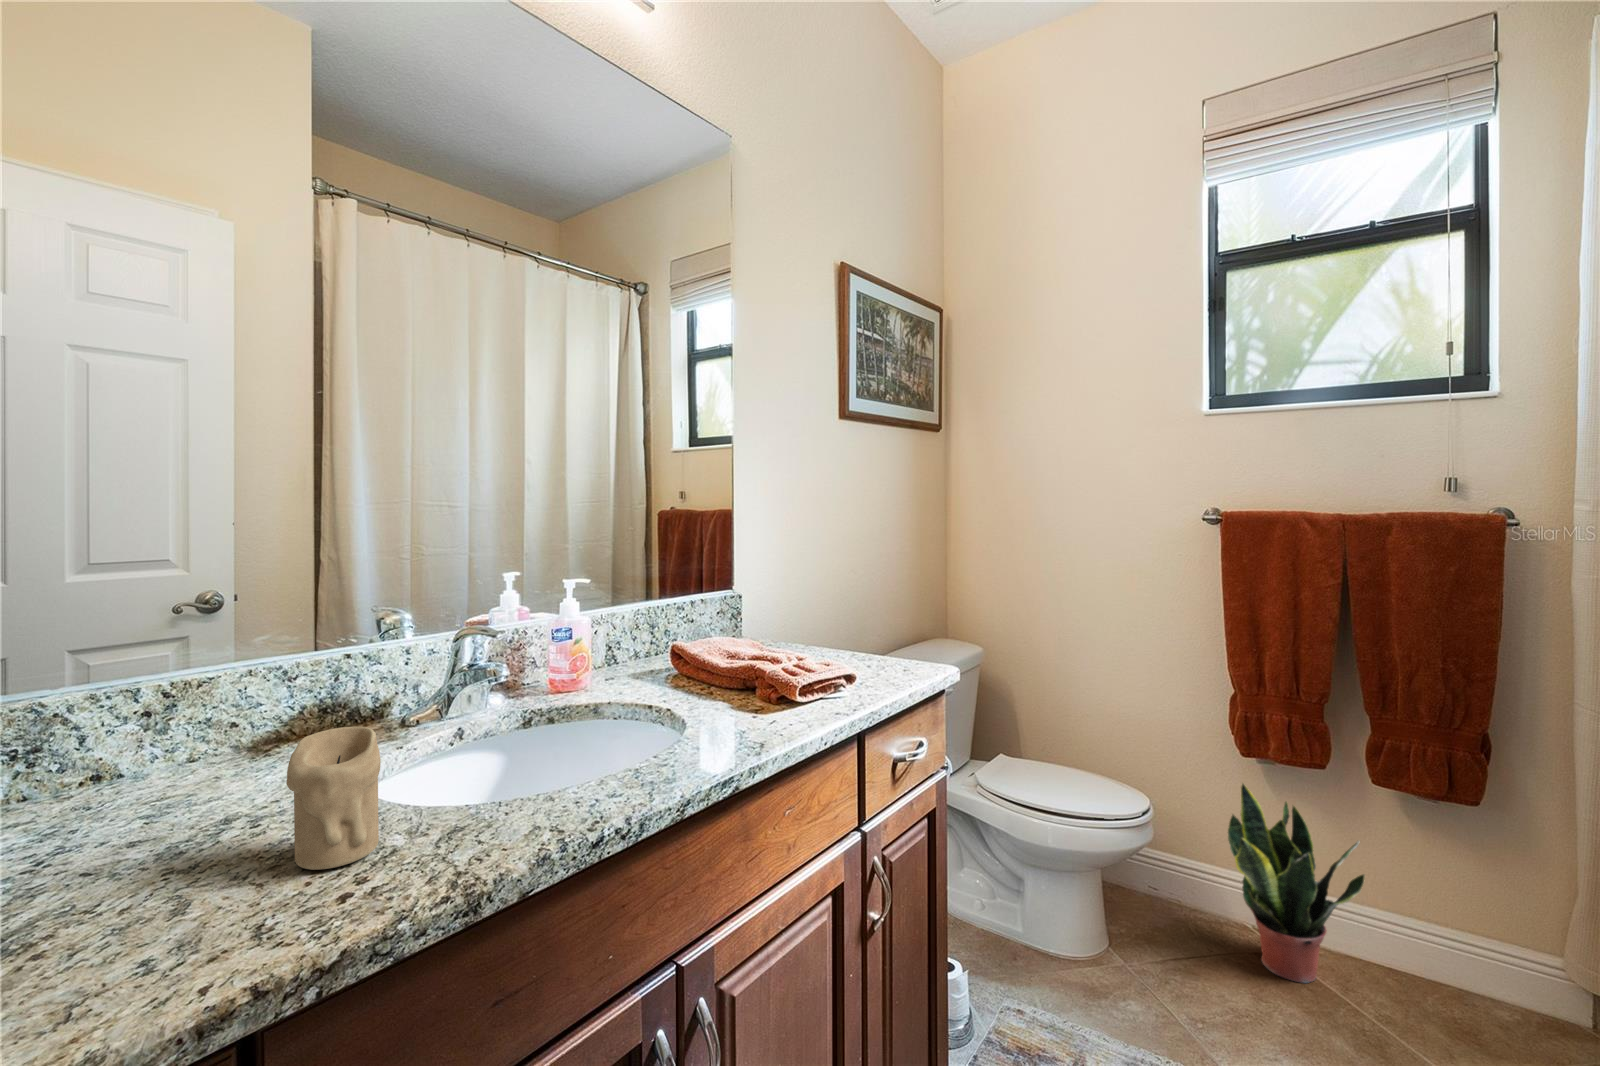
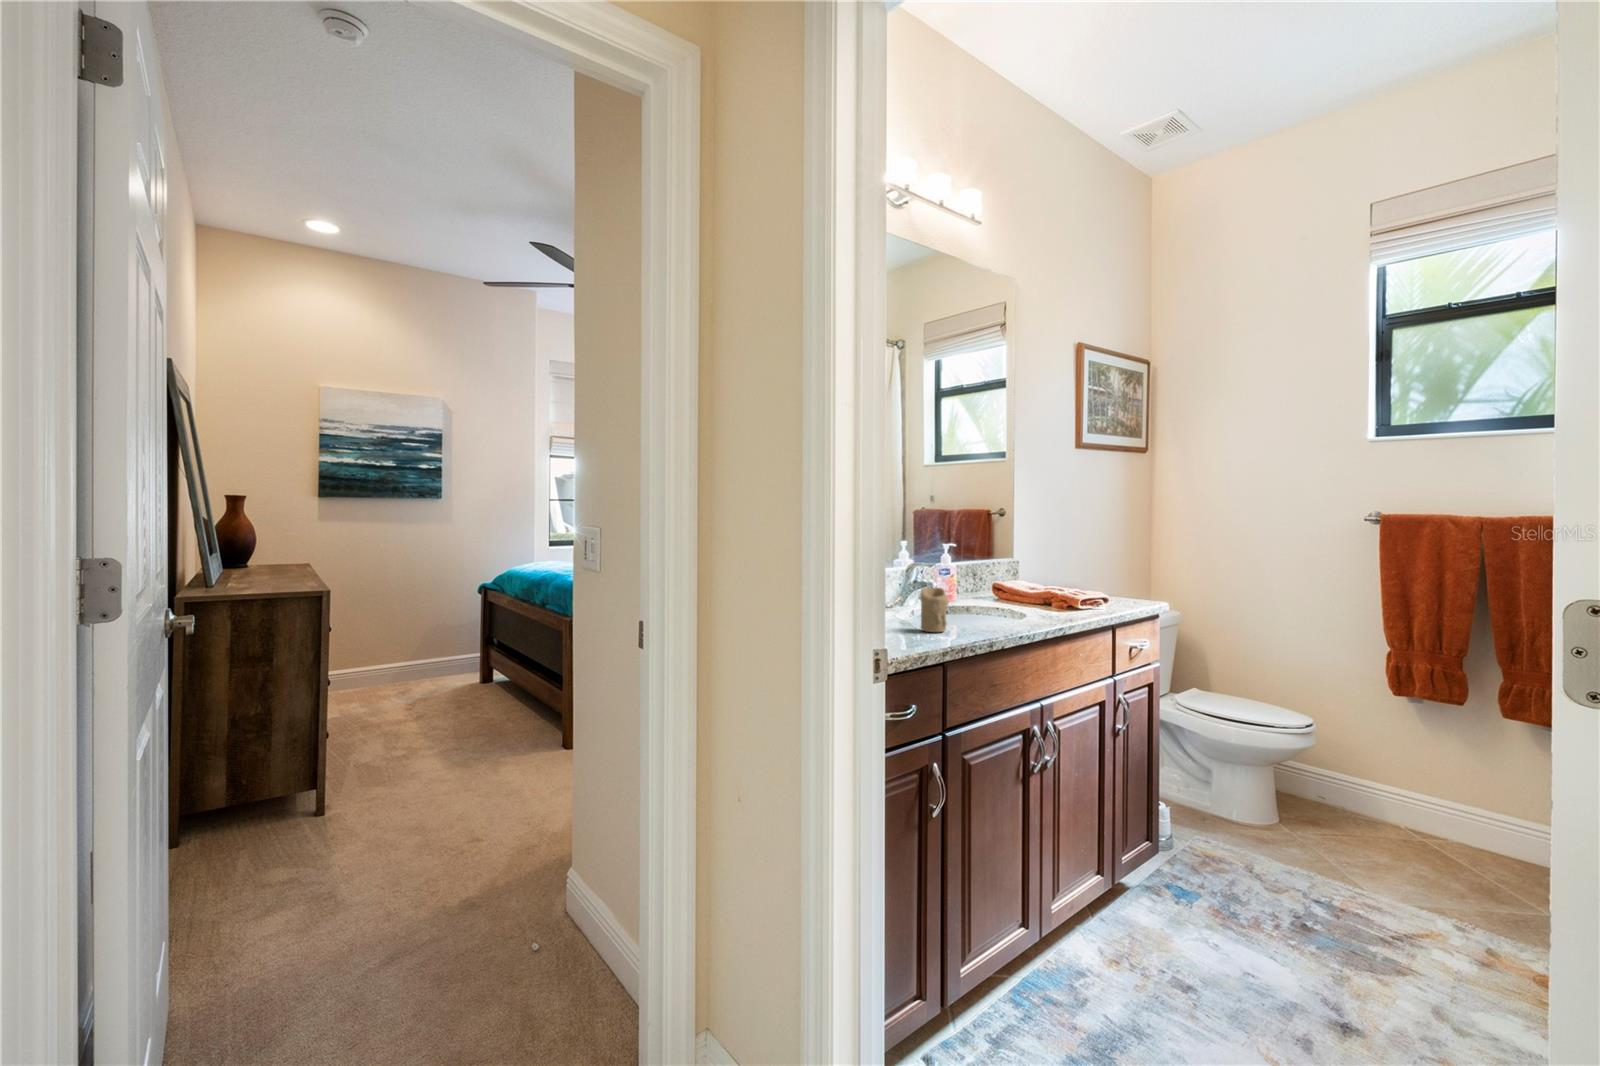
potted plant: present [1228,784,1365,983] -> none [1380,714,1493,859]

